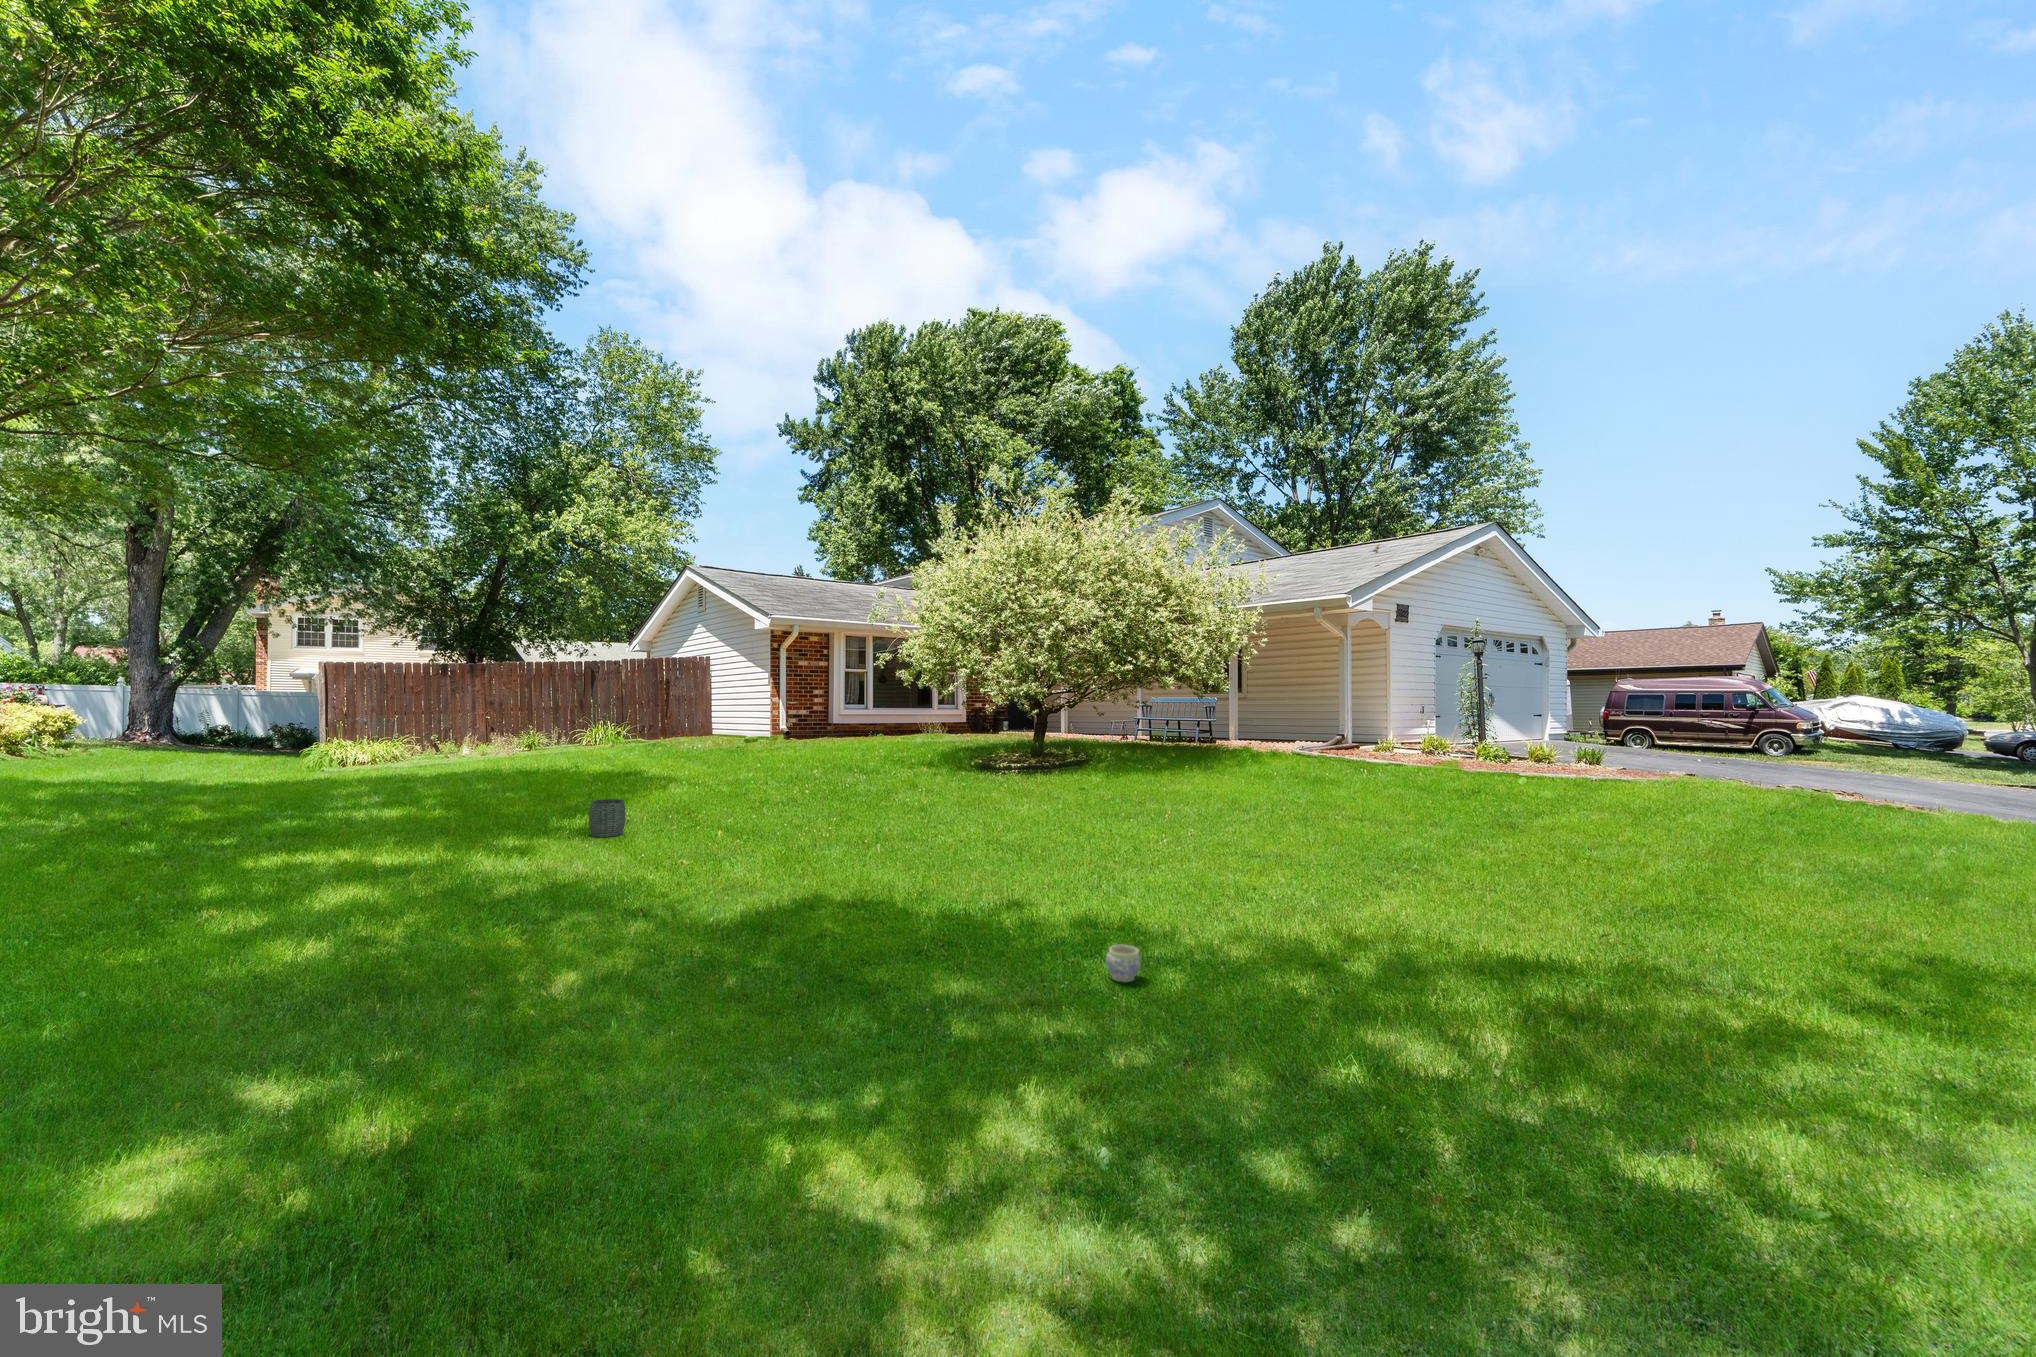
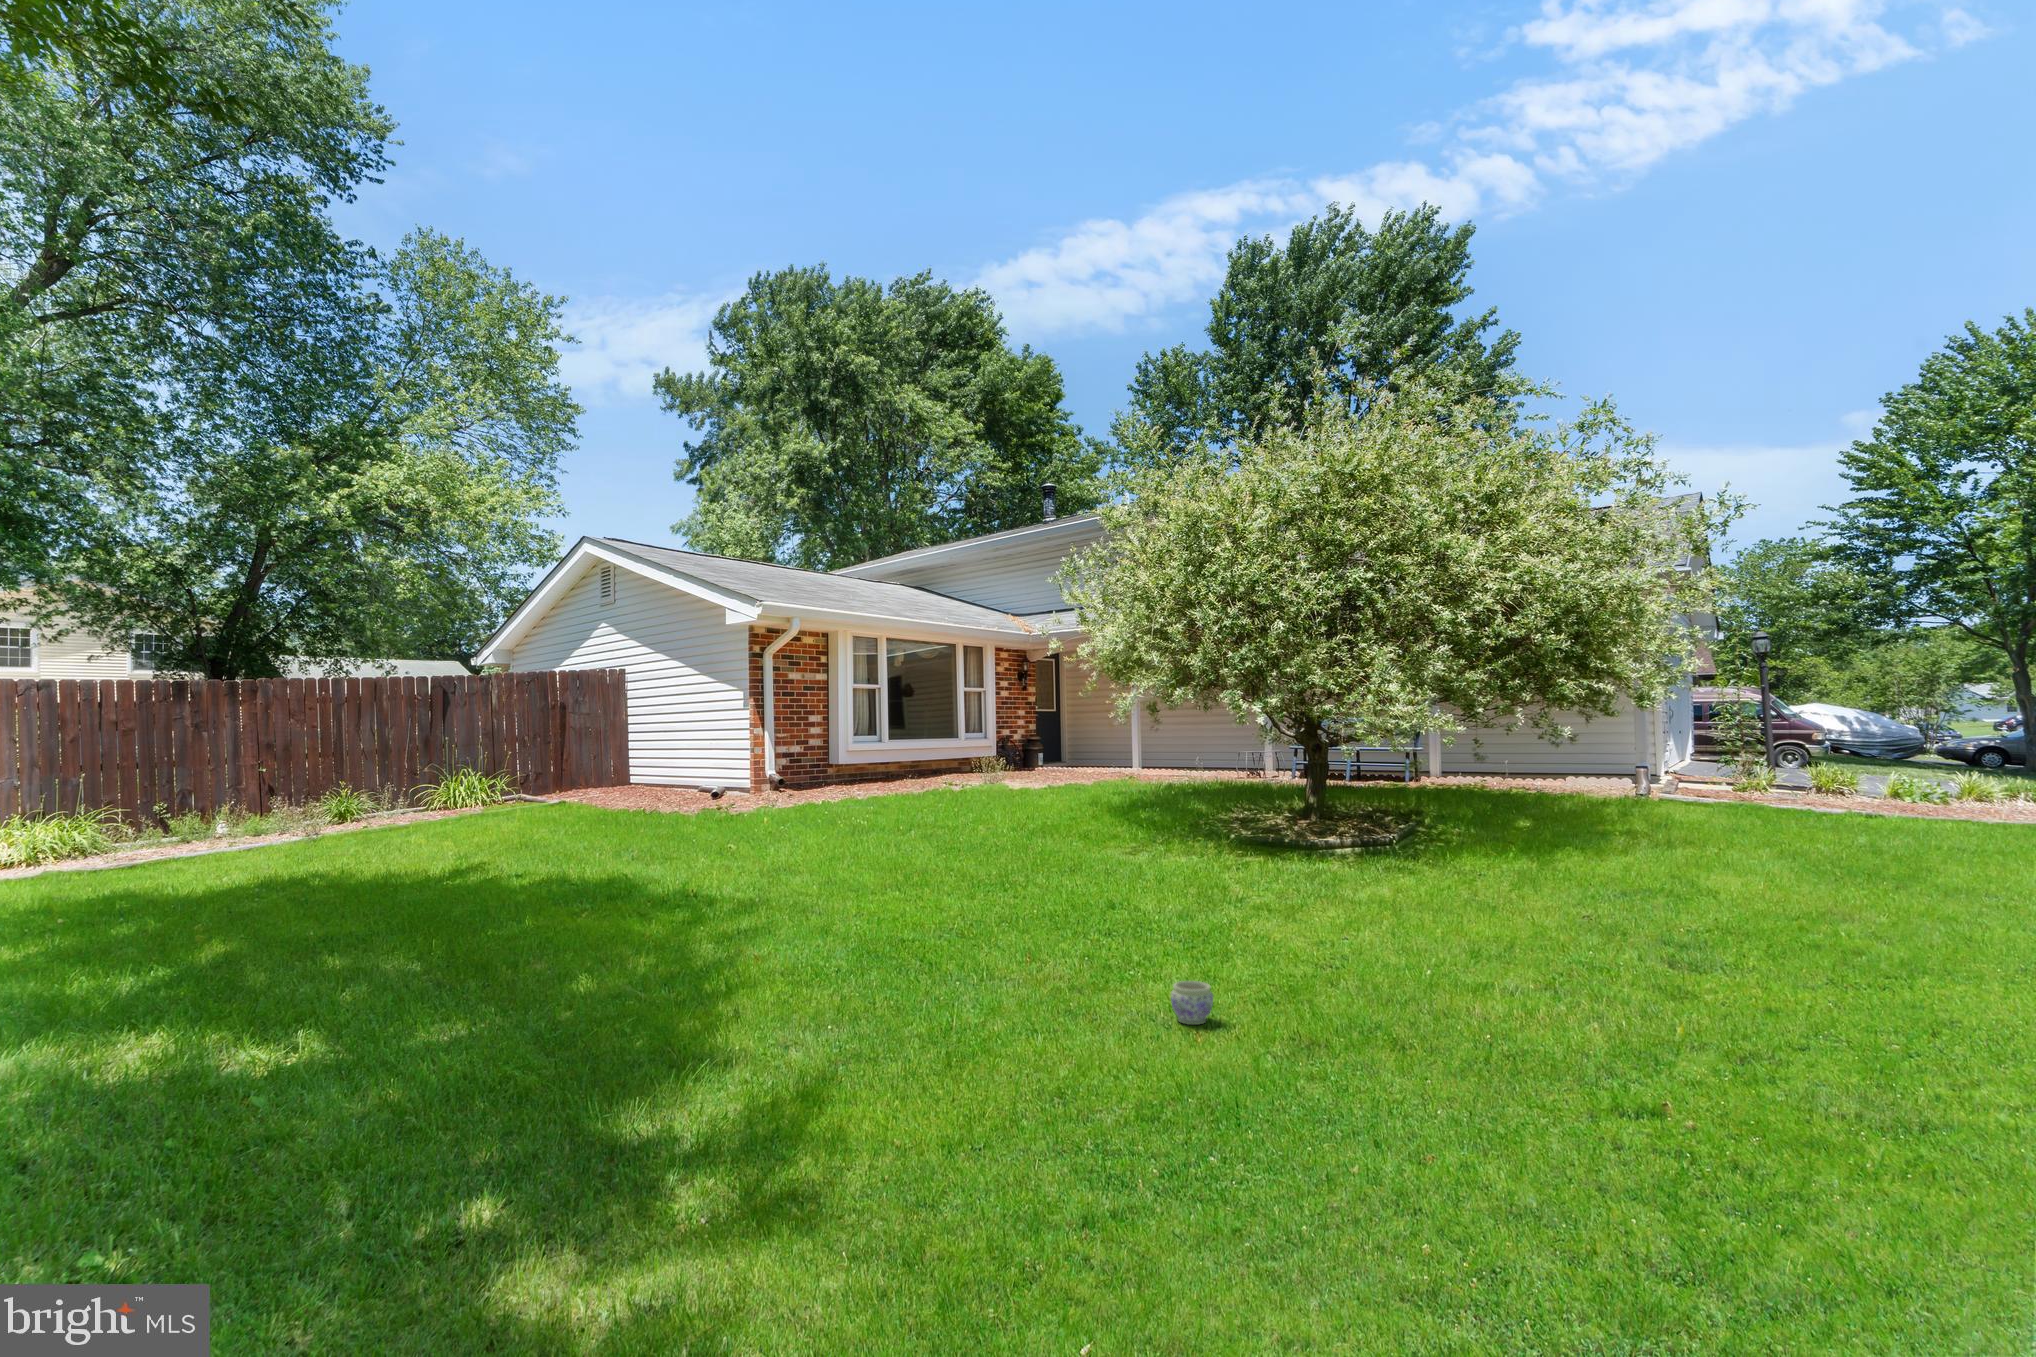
woven basket: present [589,799,626,837] -> none [545,840,588,886]

